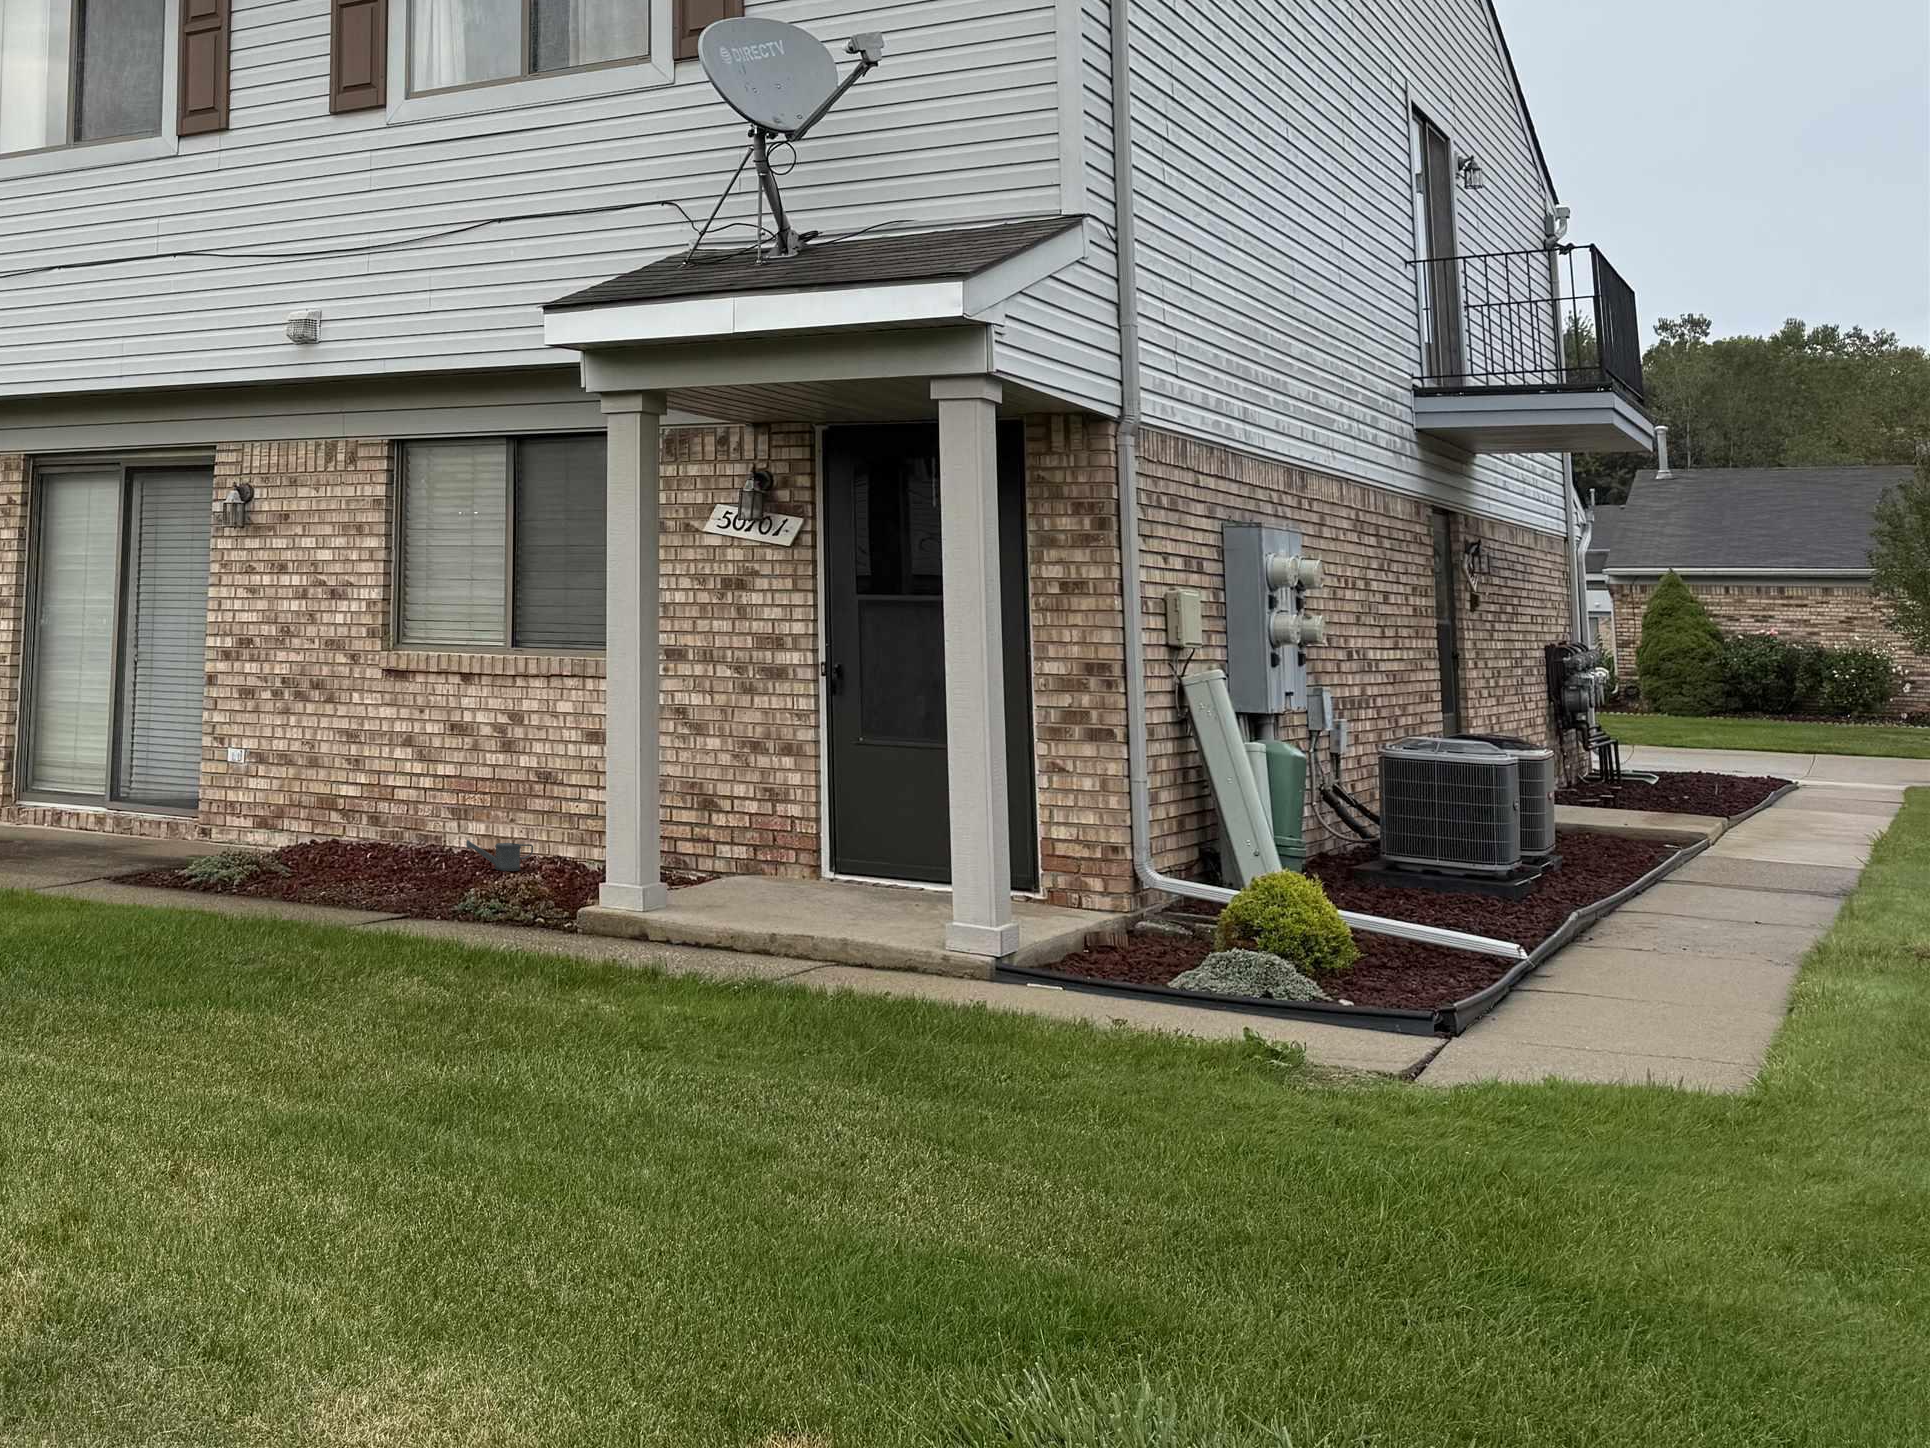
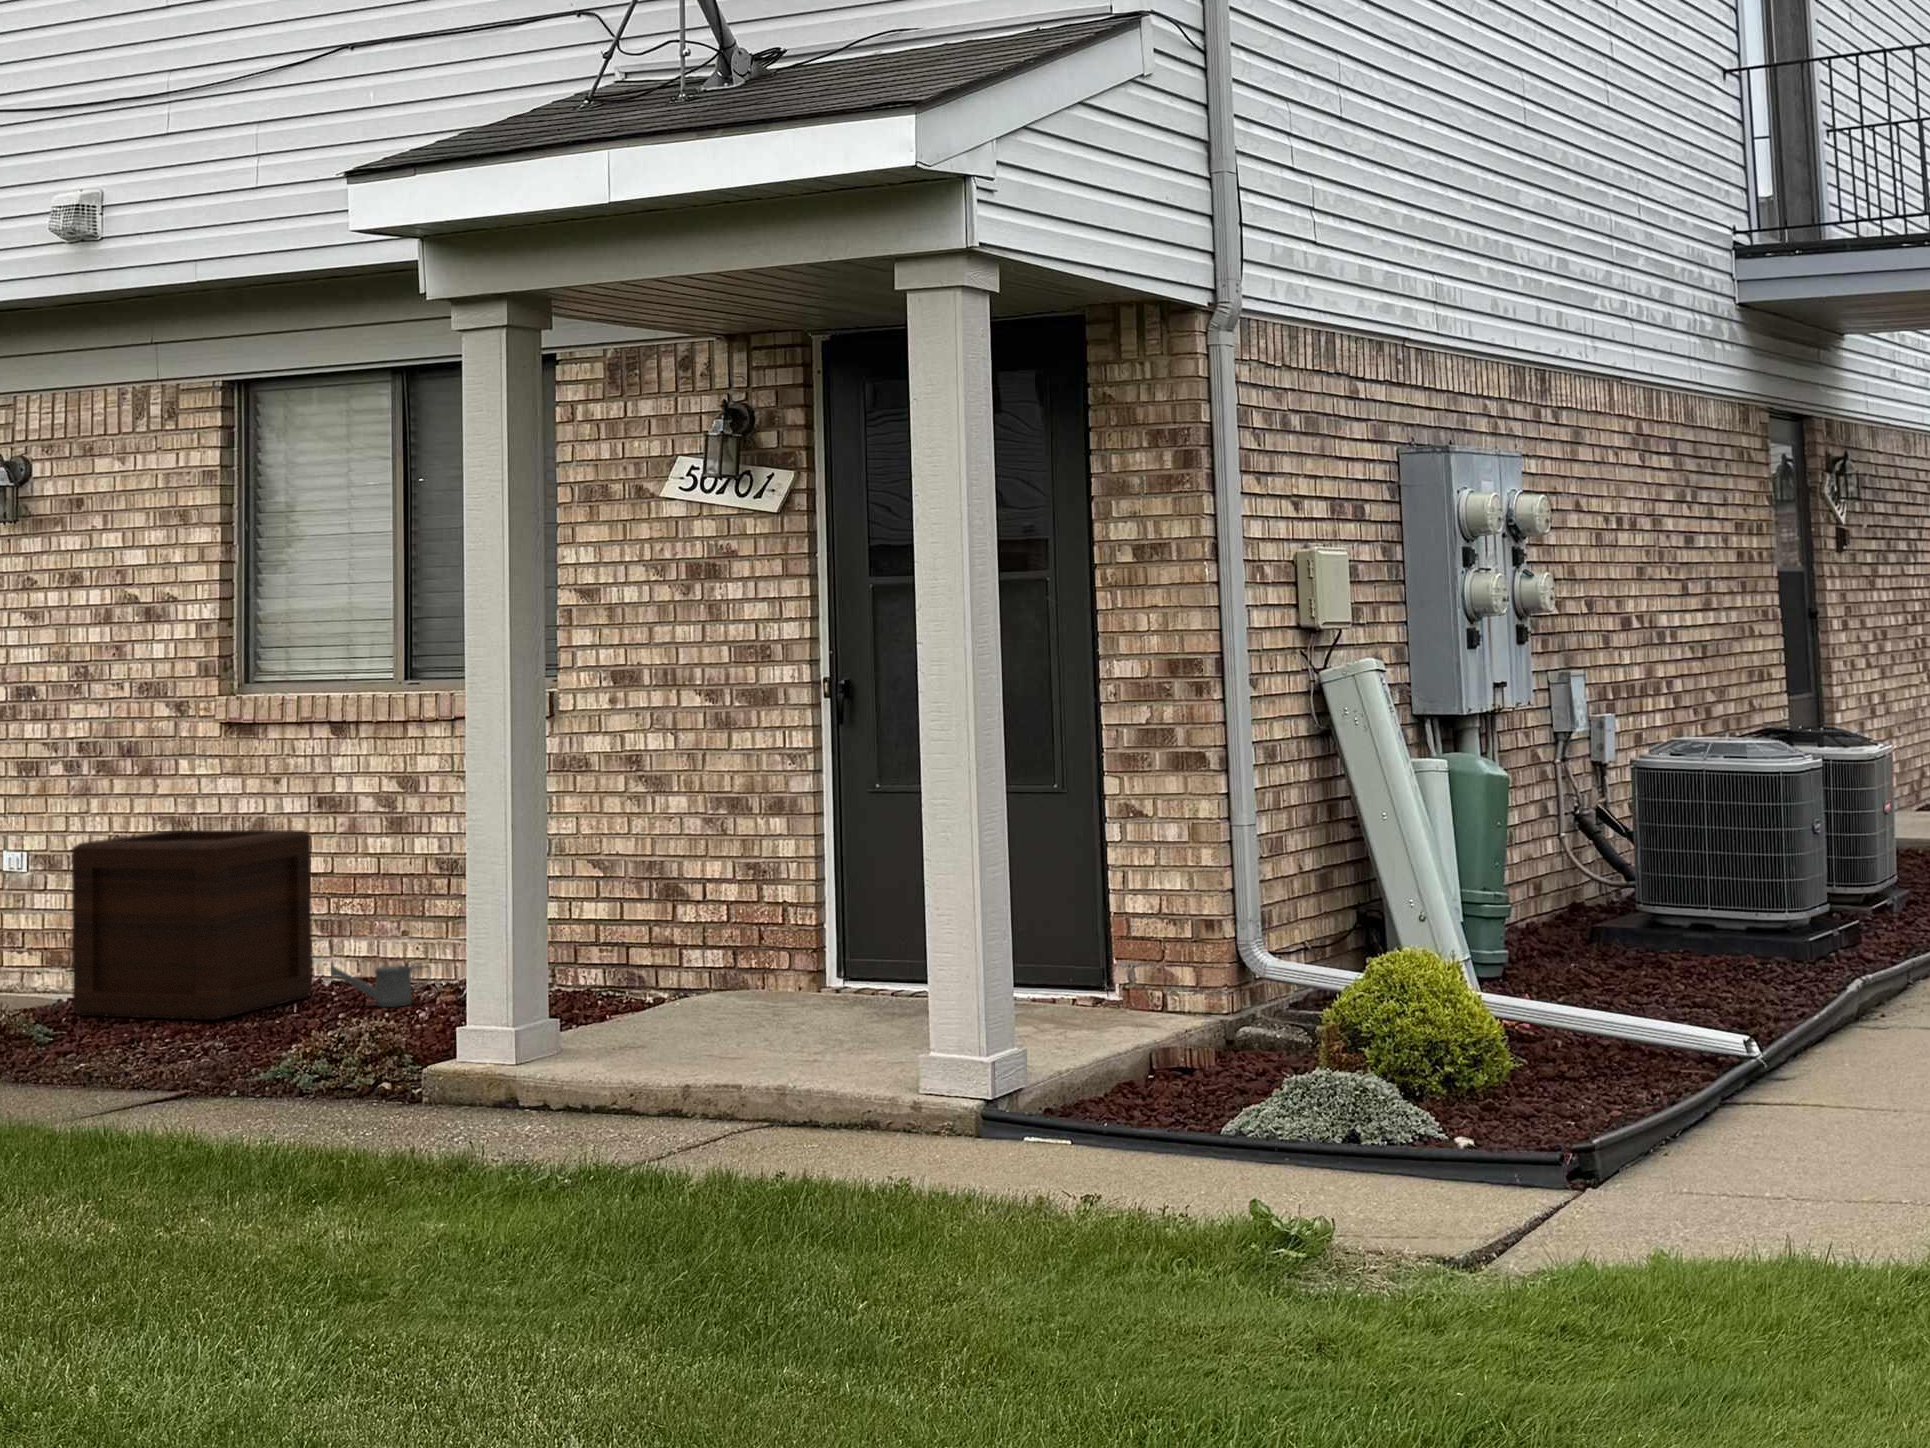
wooden crate: none [294,742,450,872] -> present [72,830,312,1020]

